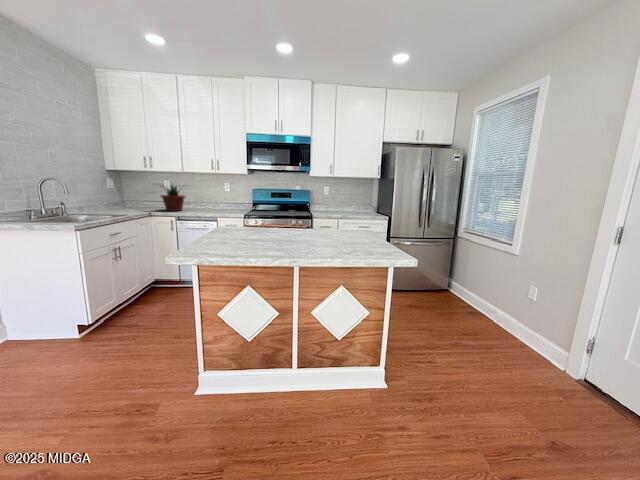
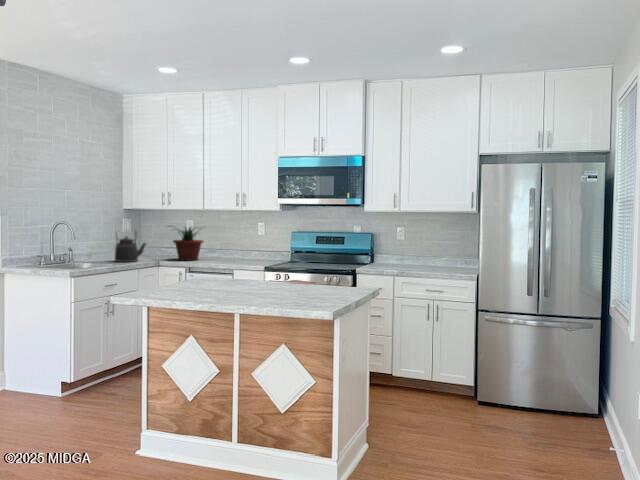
kettle: none [107,187,137,214] -> present [115,232,146,262]

